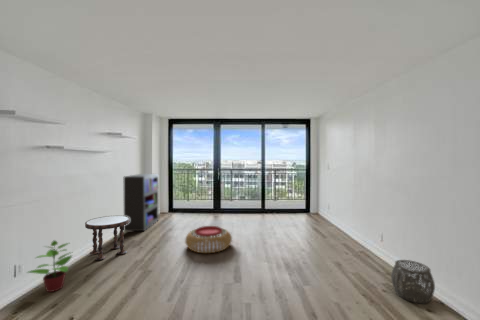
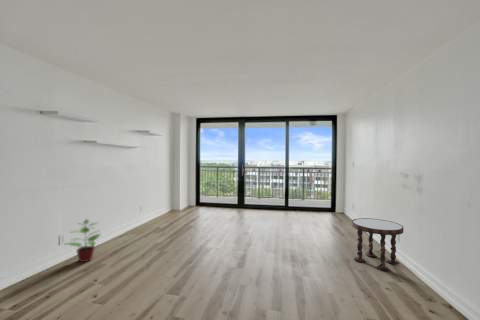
bookshelf: present [123,174,158,231] -> none [152,169,185,220]
side table: present [85,216,130,260] -> present [352,218,403,271]
pouf: present [186,226,232,253] -> none [202,217,245,242]
woven basket: present [391,260,435,303] -> none [396,258,444,305]

